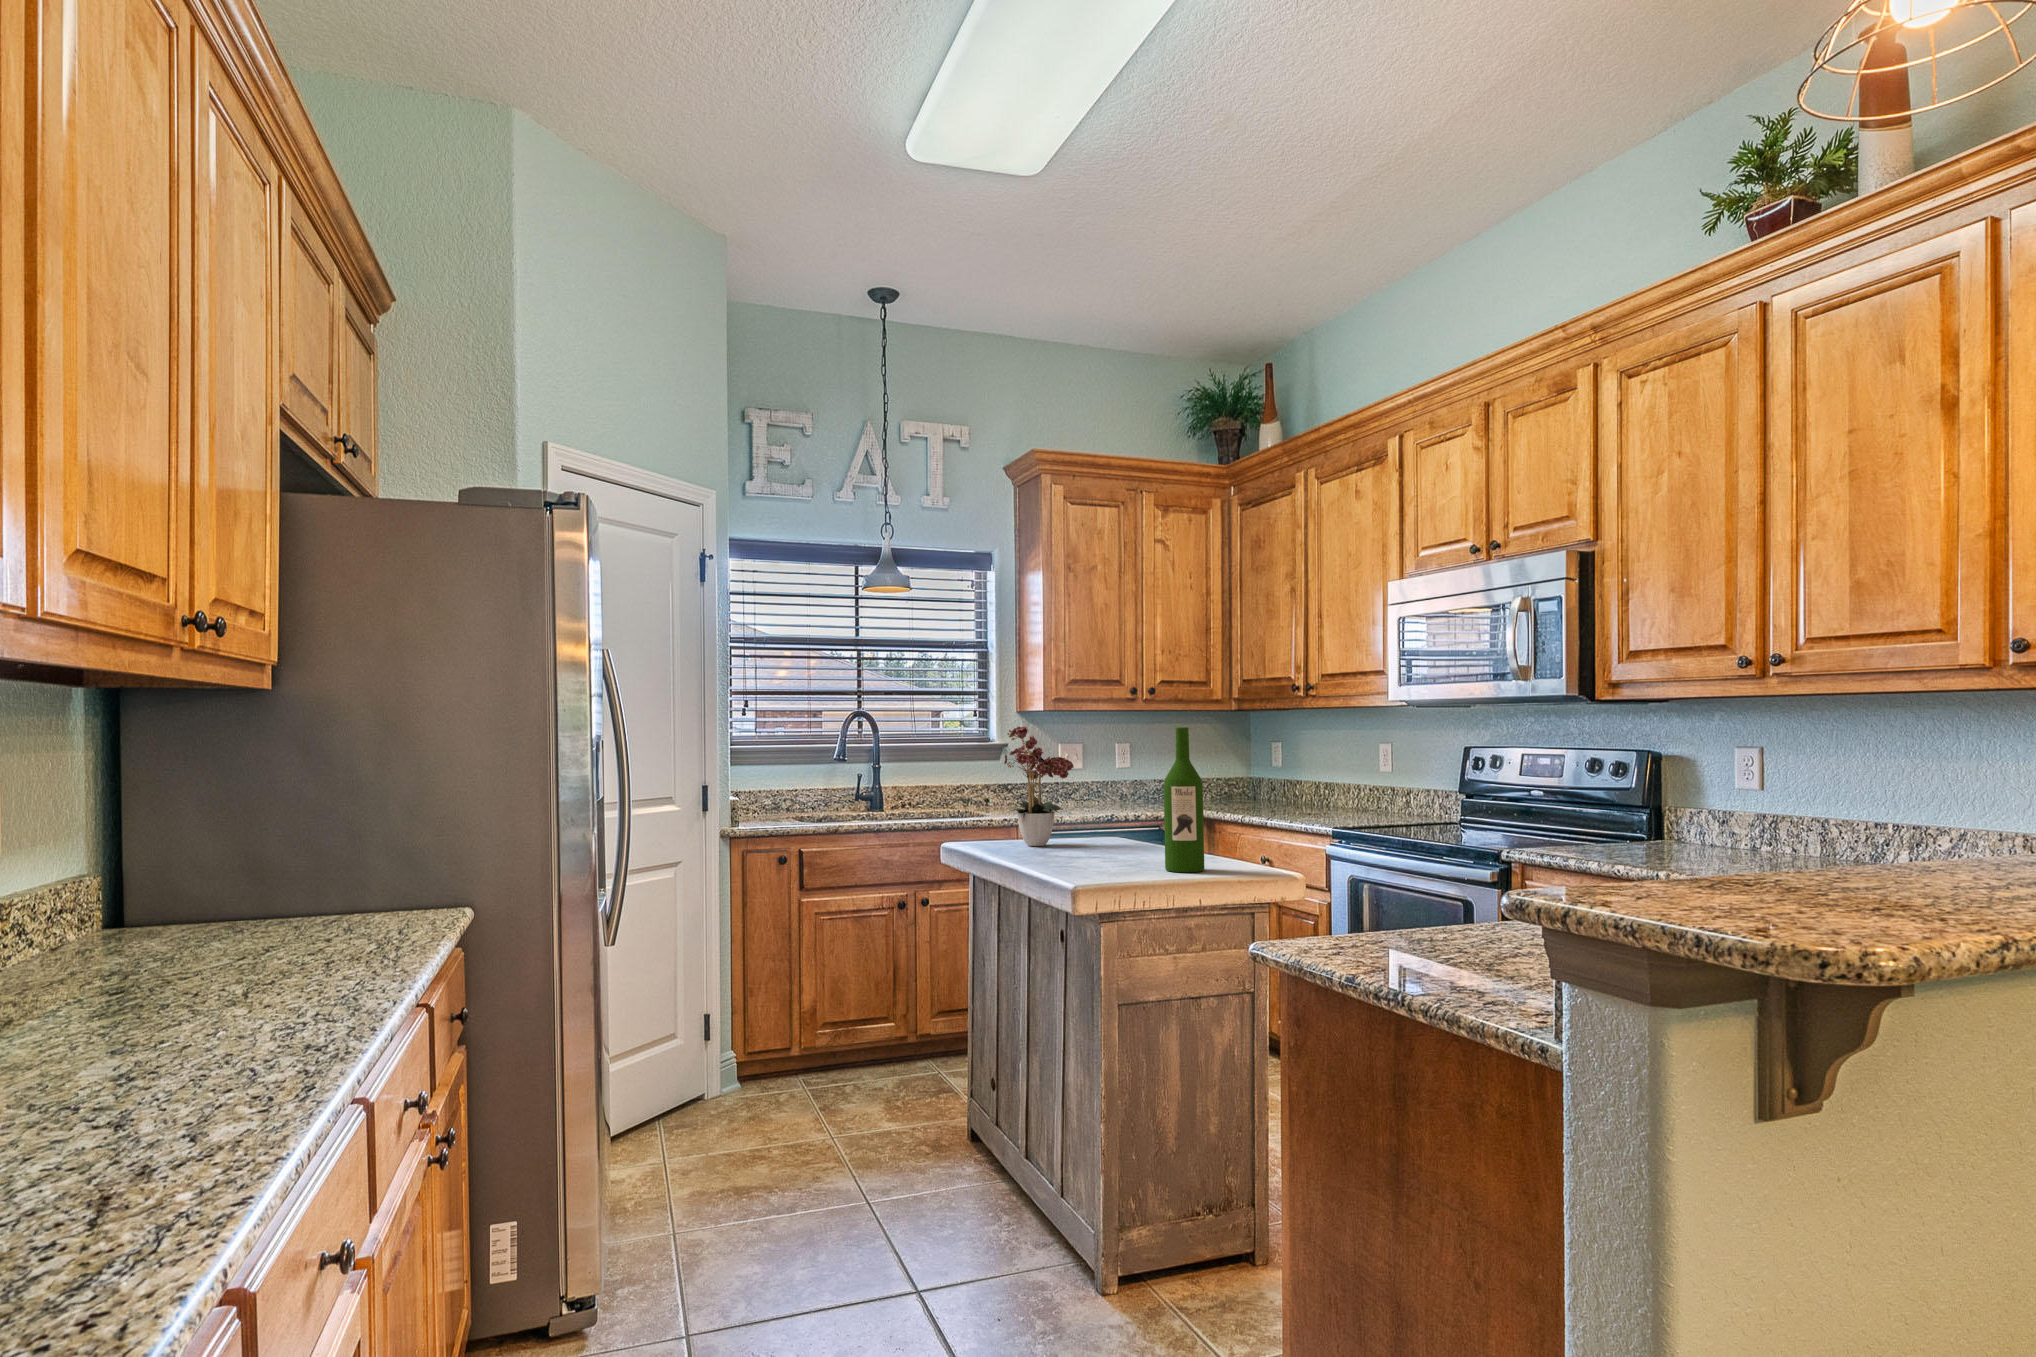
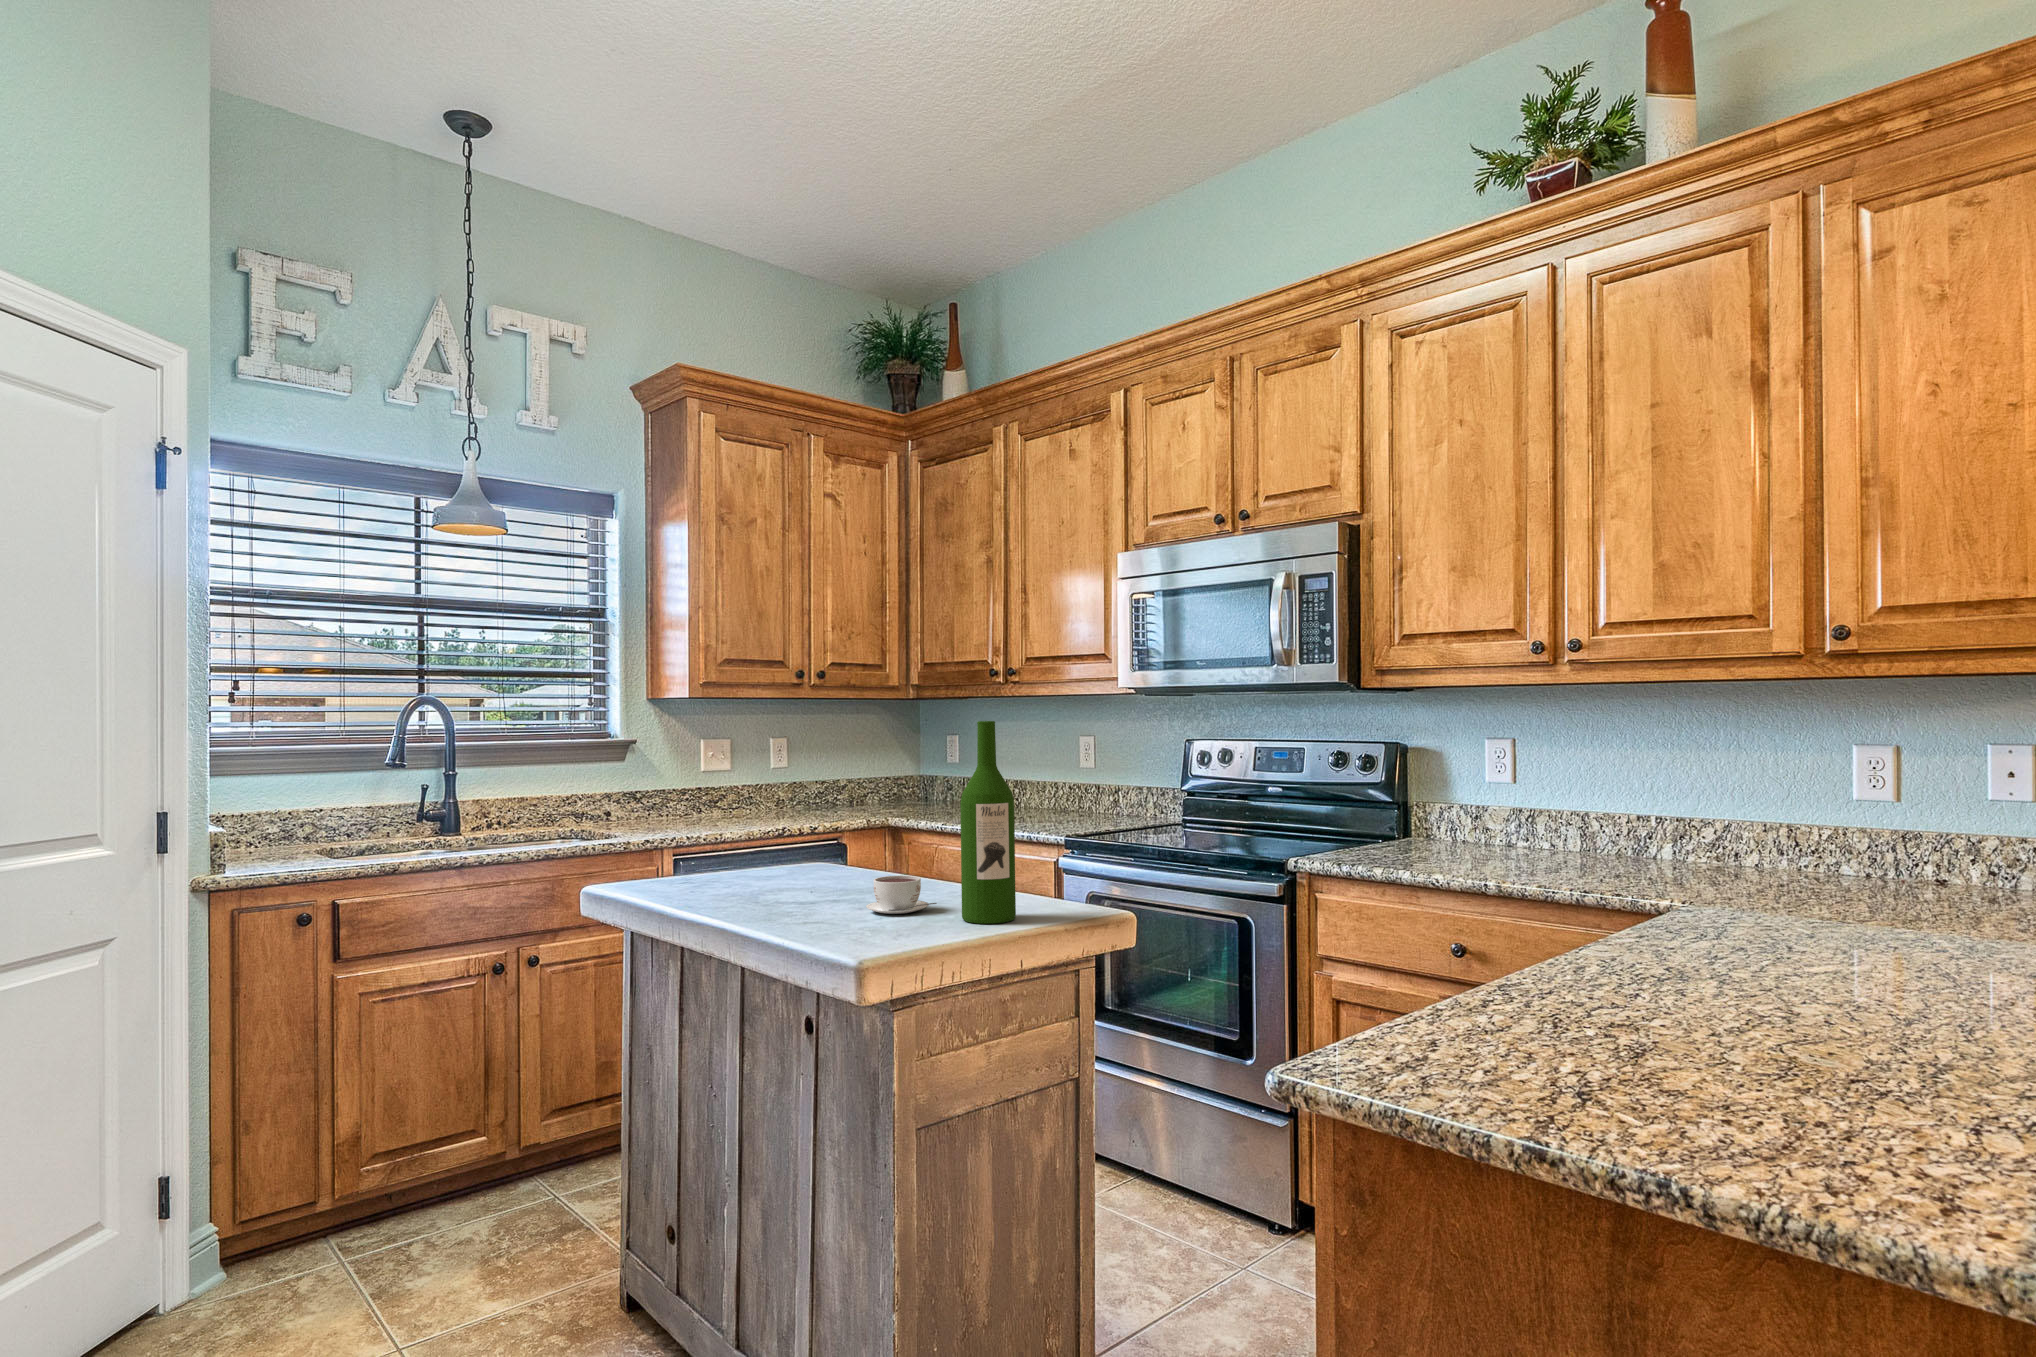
flower arrangement: present [1004,726,1074,846] -> none [685,712,795,888]
coffee cup: none [1106,838,1156,864] -> present [866,875,937,914]

